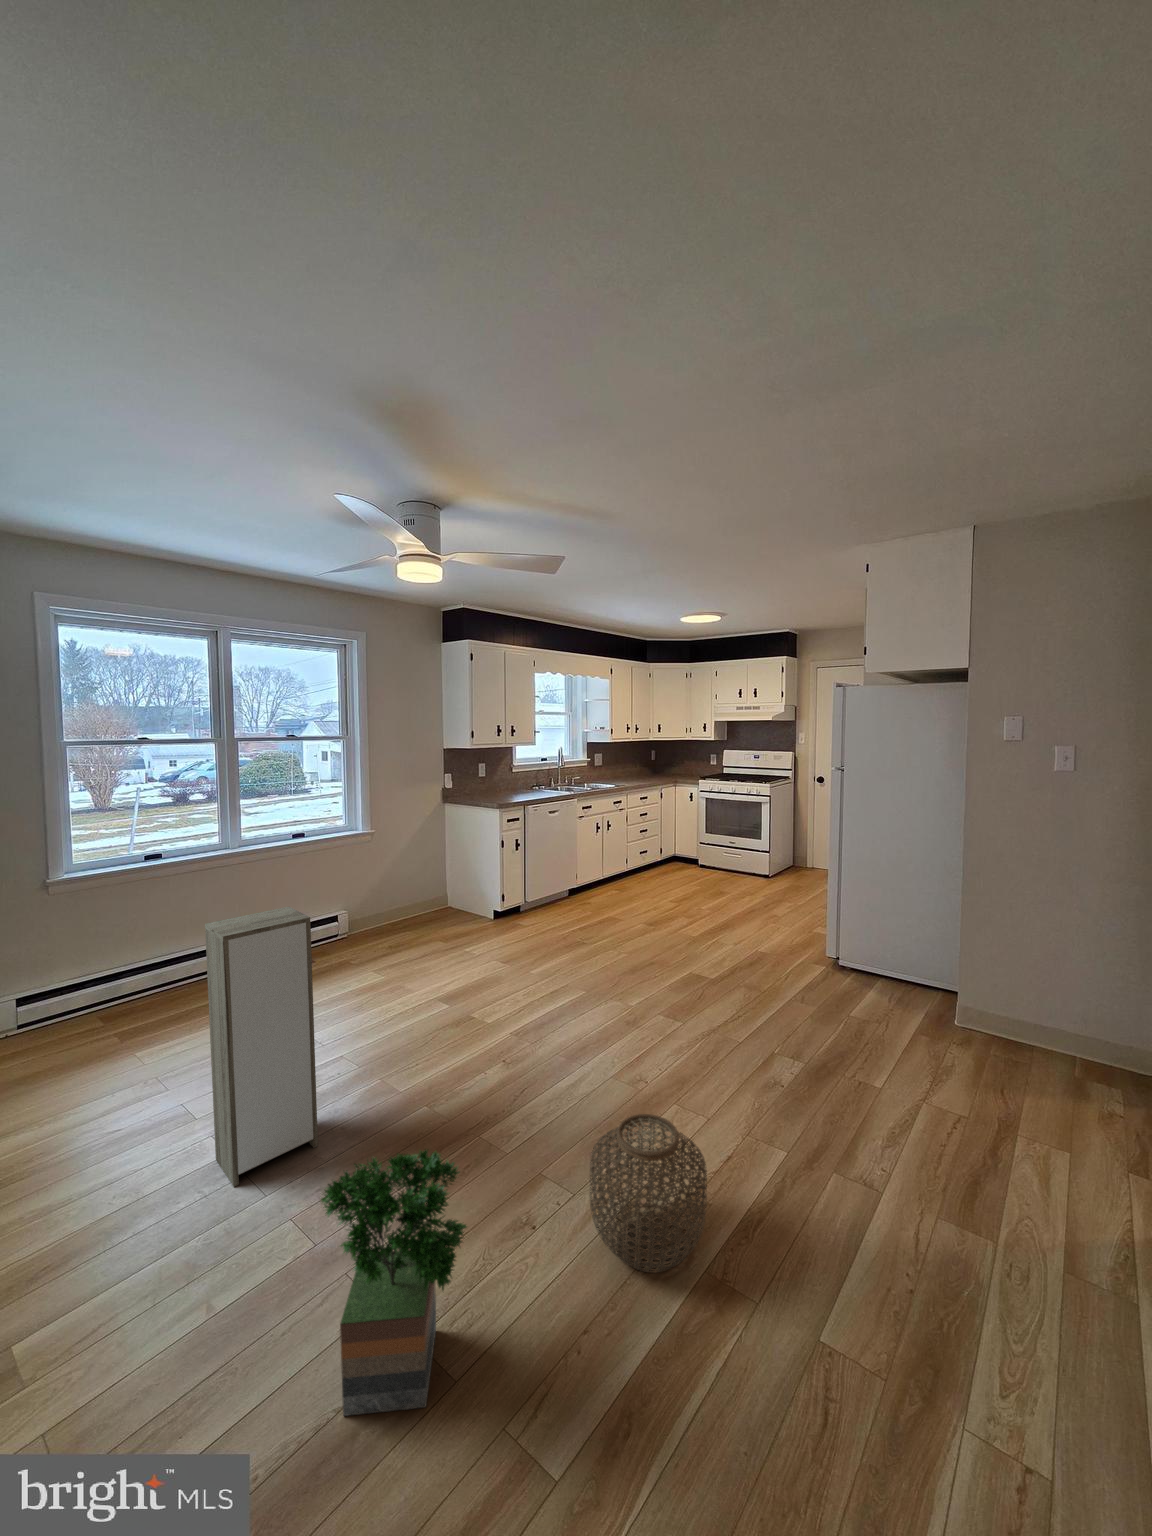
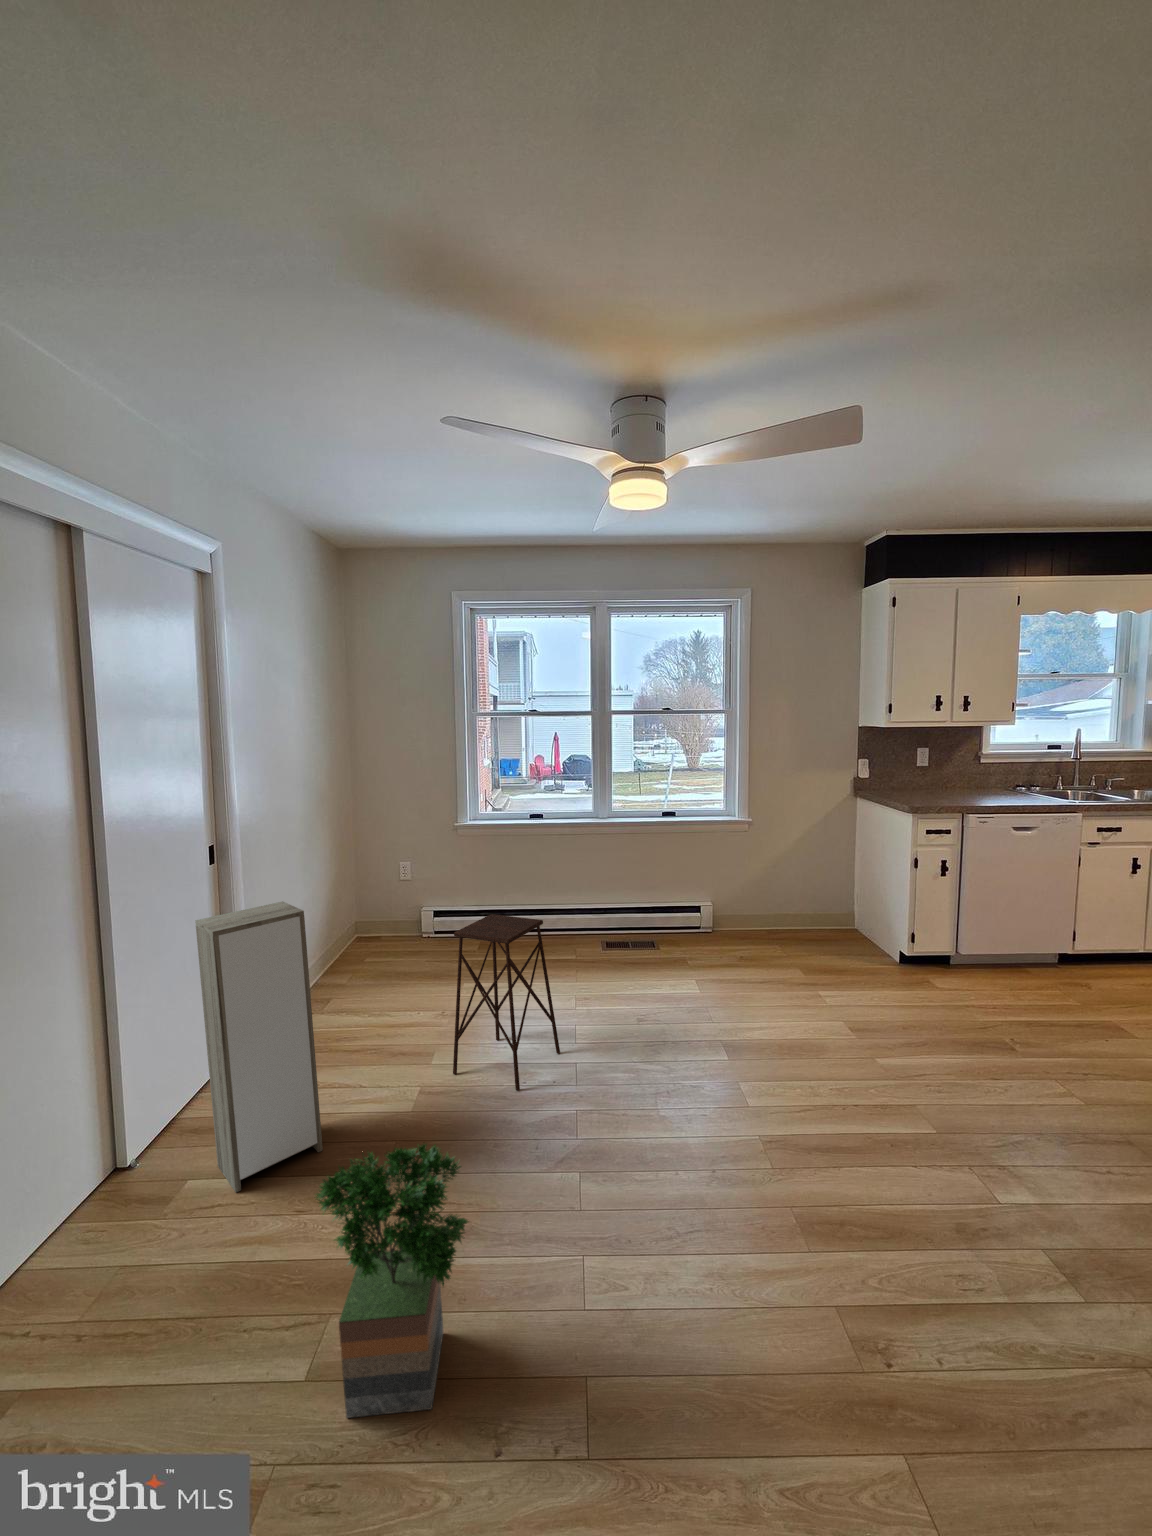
side table: none [442,921,544,1090] -> present [453,914,560,1091]
woven basket: present [590,1114,707,1272] -> none [603,1107,729,1273]

